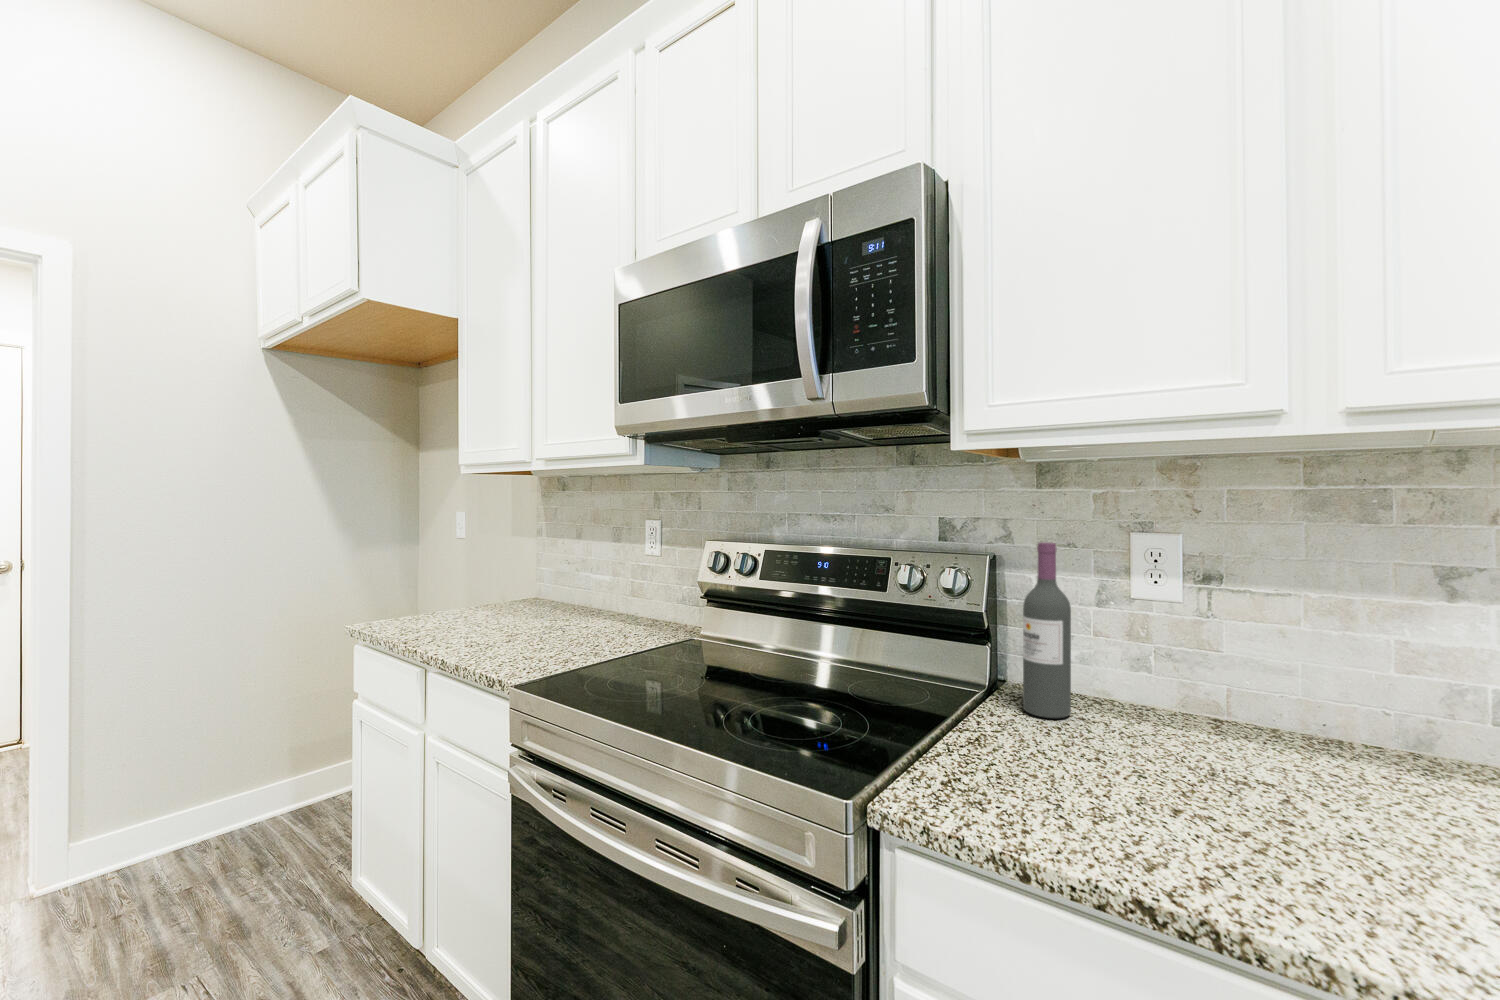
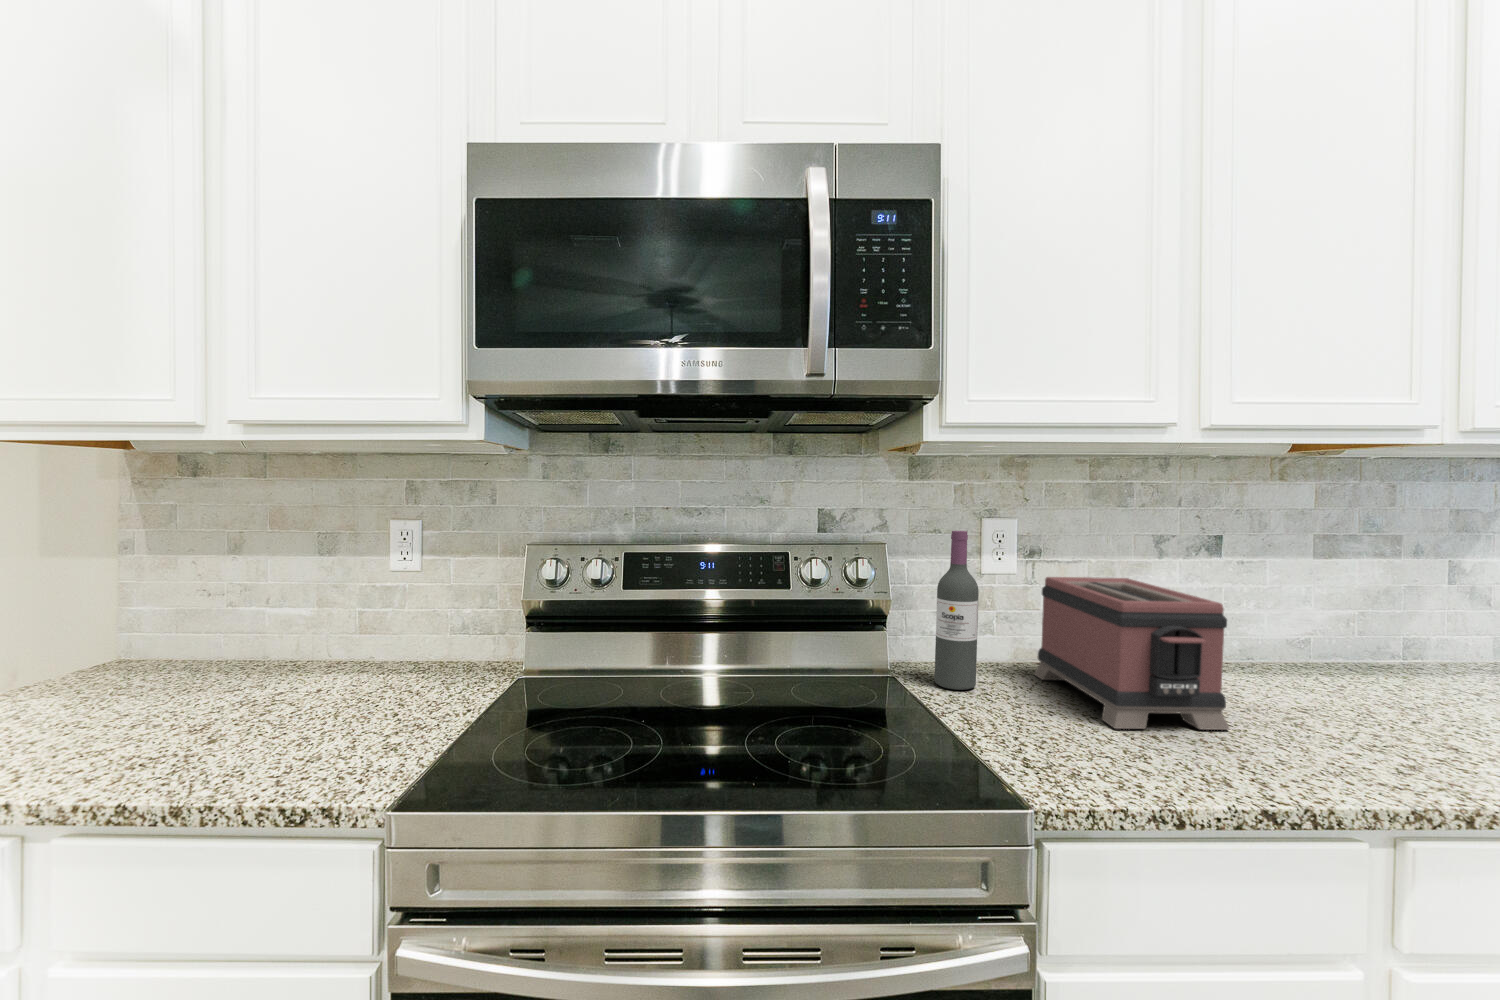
toaster: none [1137,605,1334,837] -> present [1034,577,1229,730]

